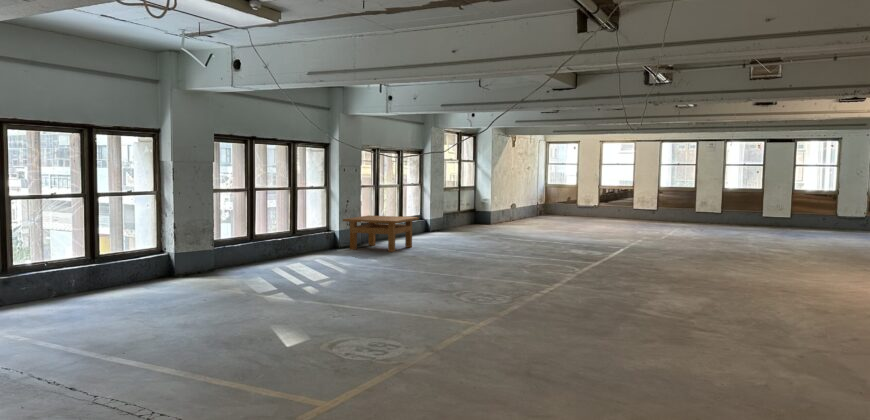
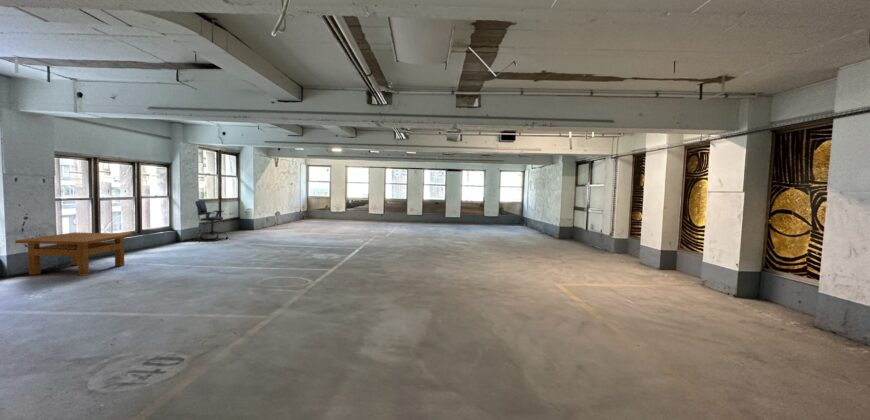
office chair: none [444,187,476,234] -> present [195,200,228,241]

